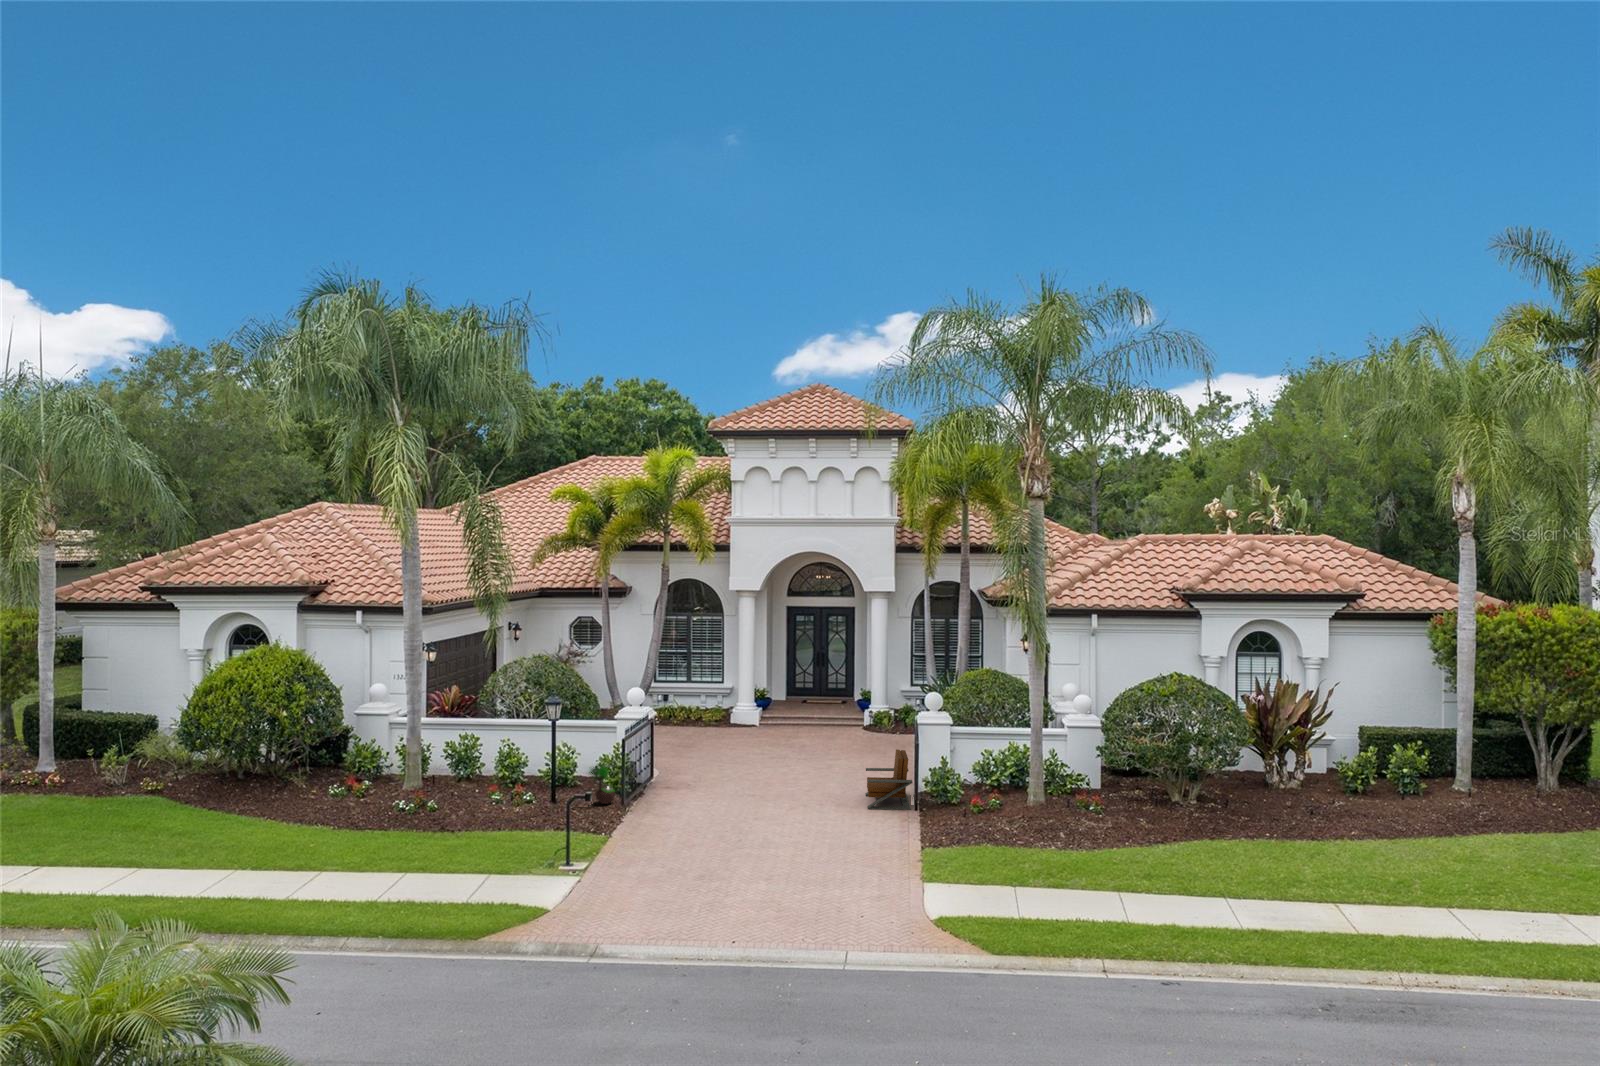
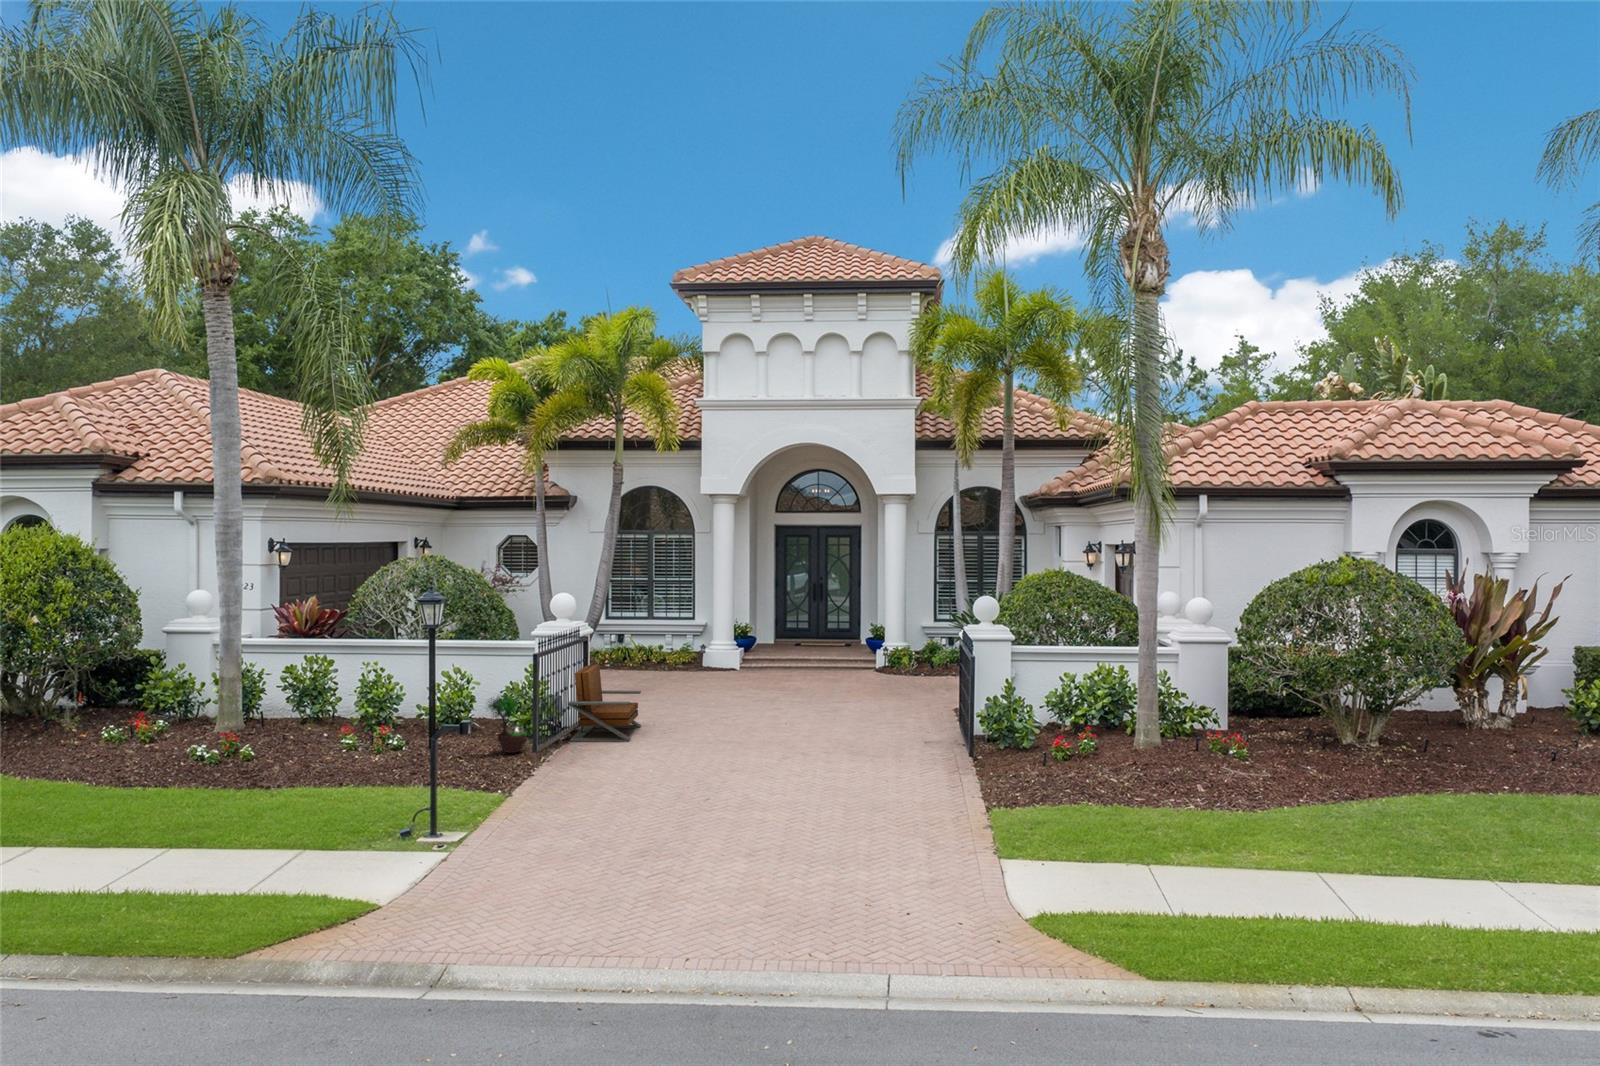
lounge chair: present [865,749,912,810] -> present [568,664,641,742]

